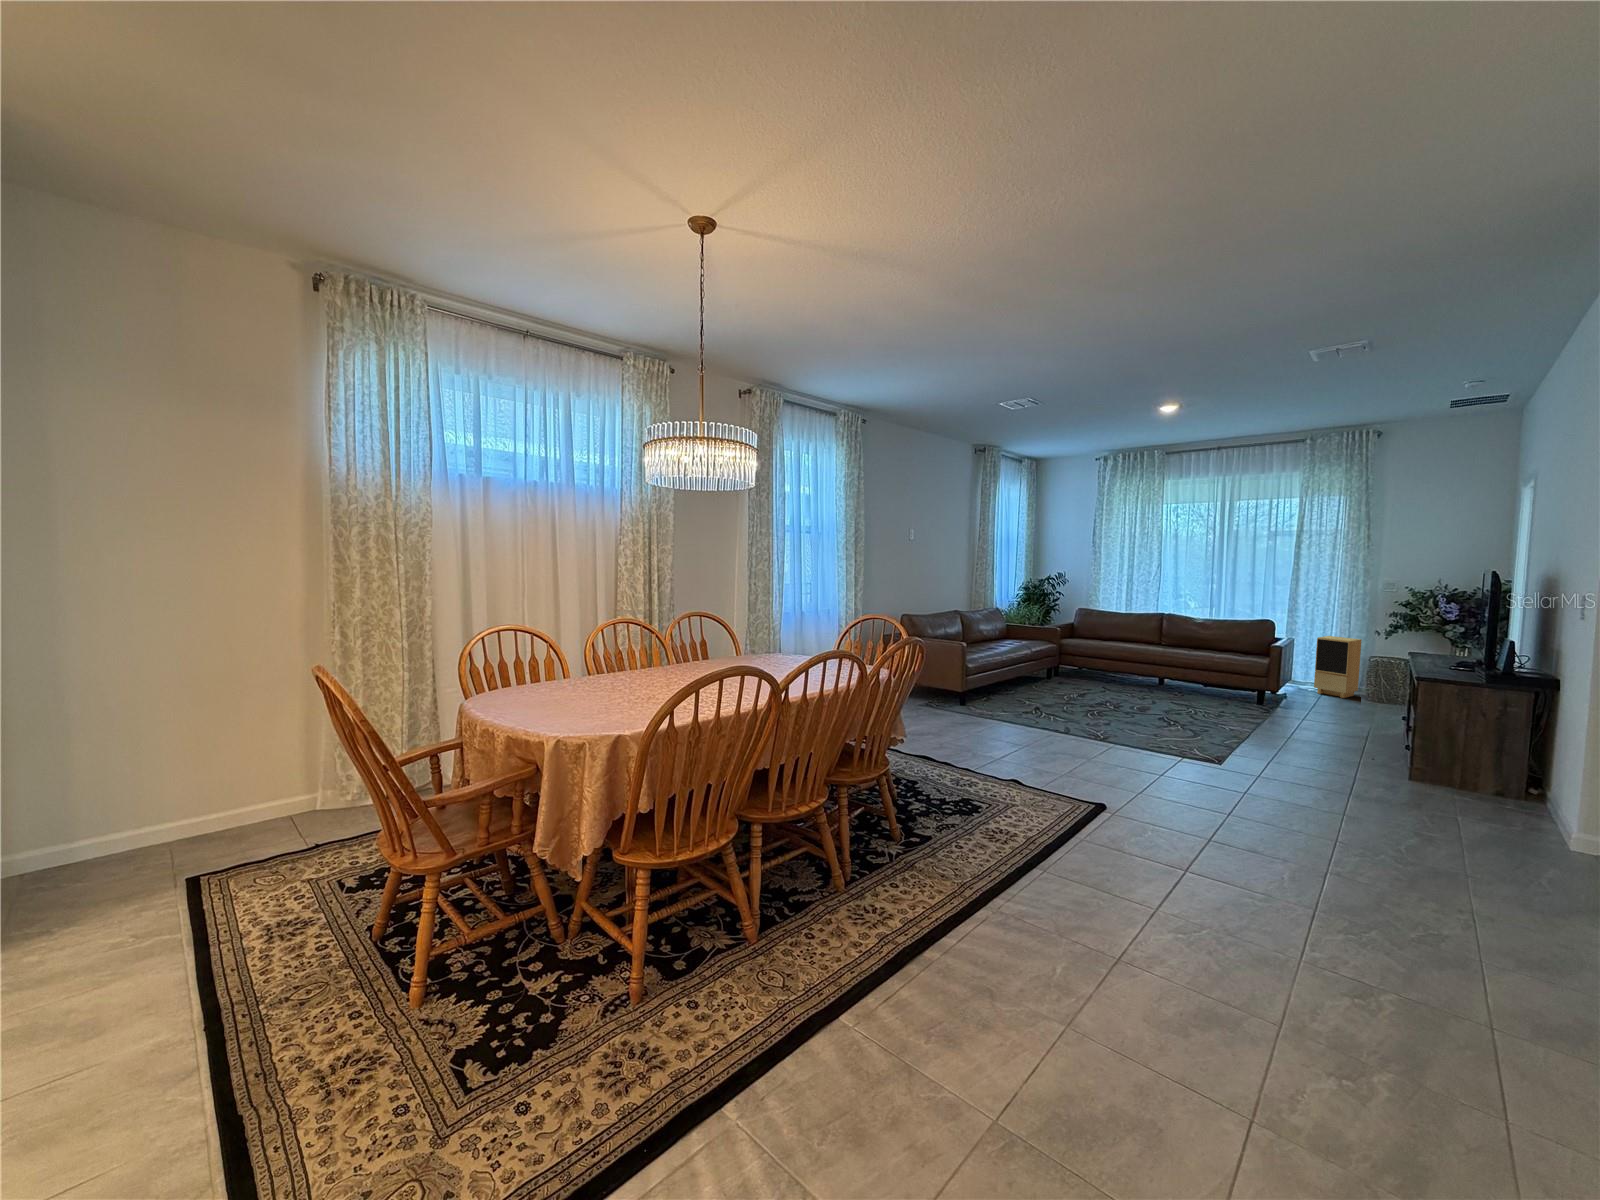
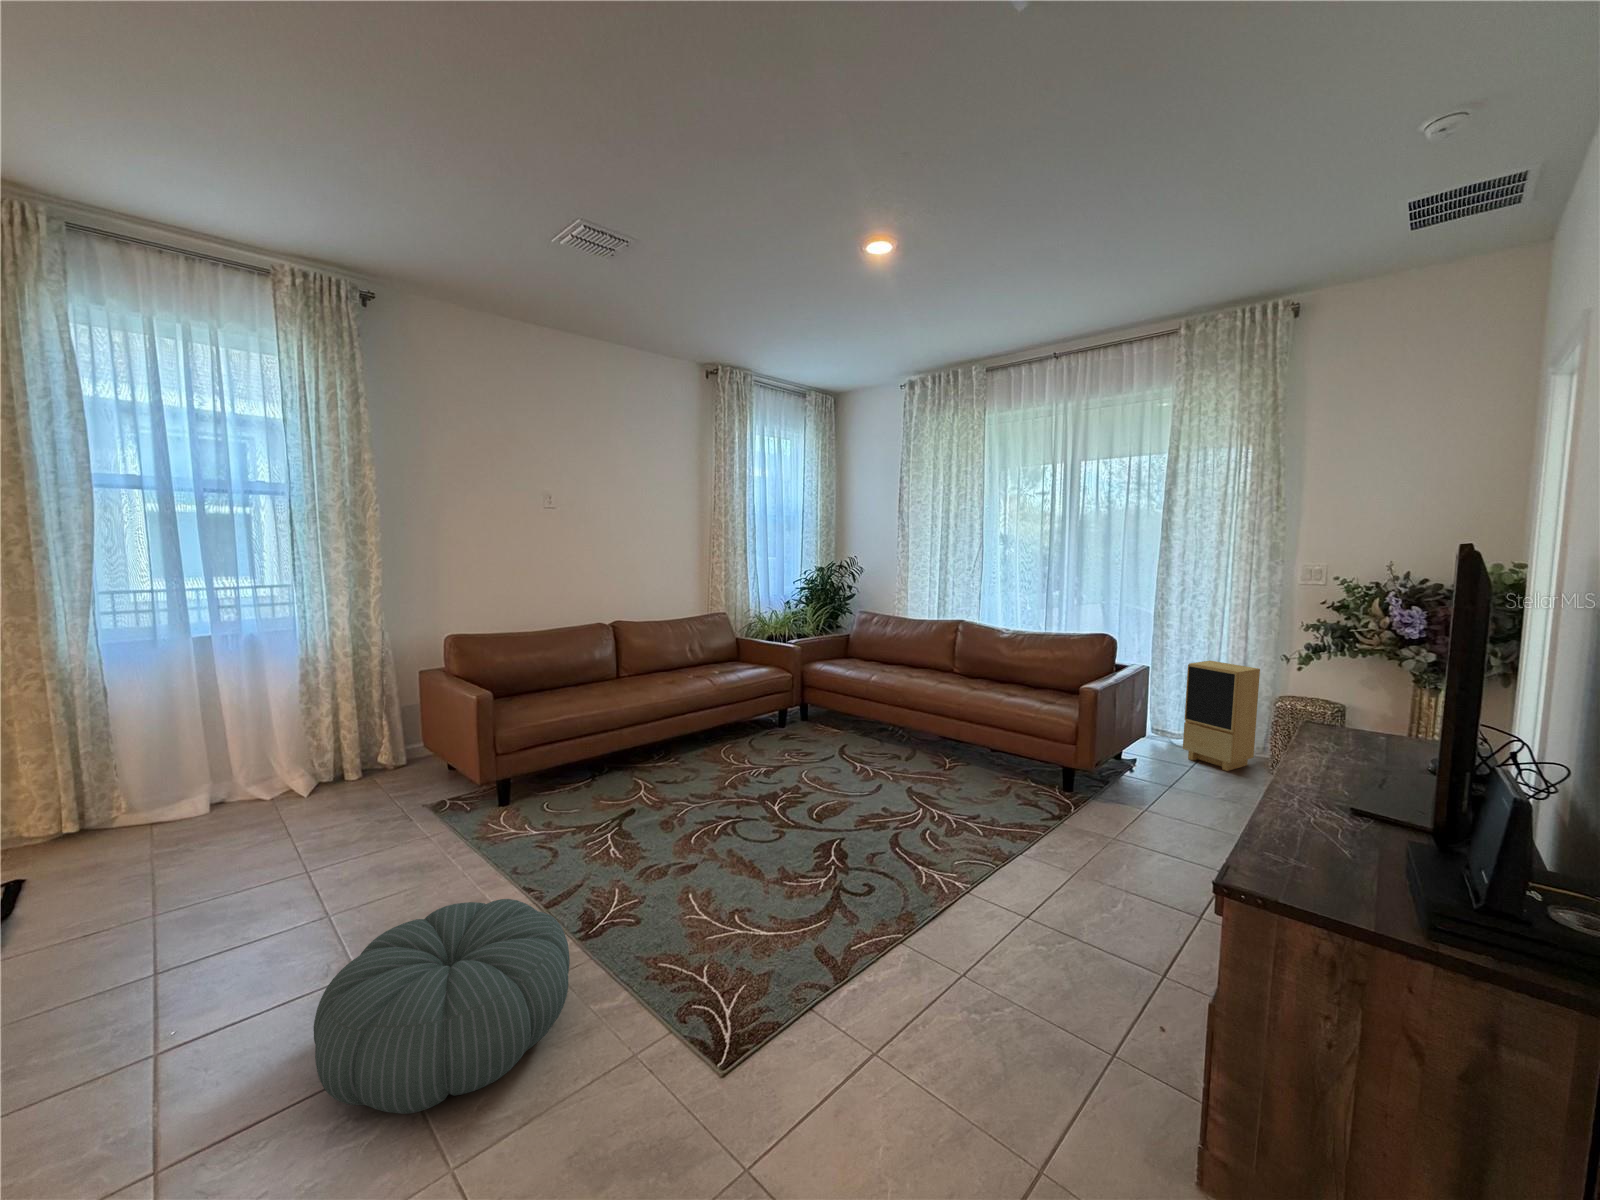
pouf: none [1048,730,1140,784] -> present [314,899,570,1114]

